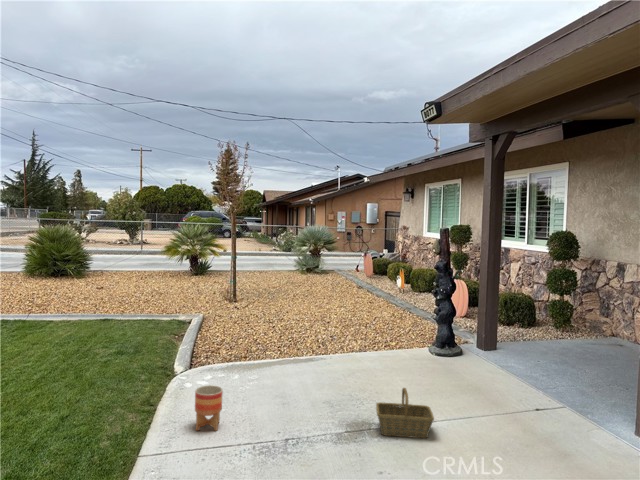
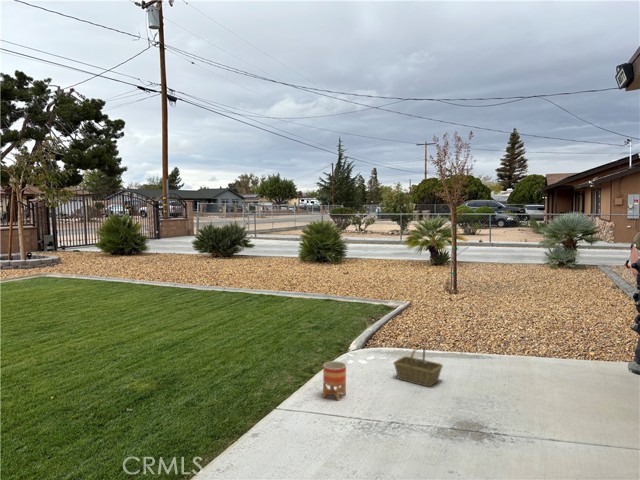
basket: present [376,388,434,438] -> present [394,347,443,386]

